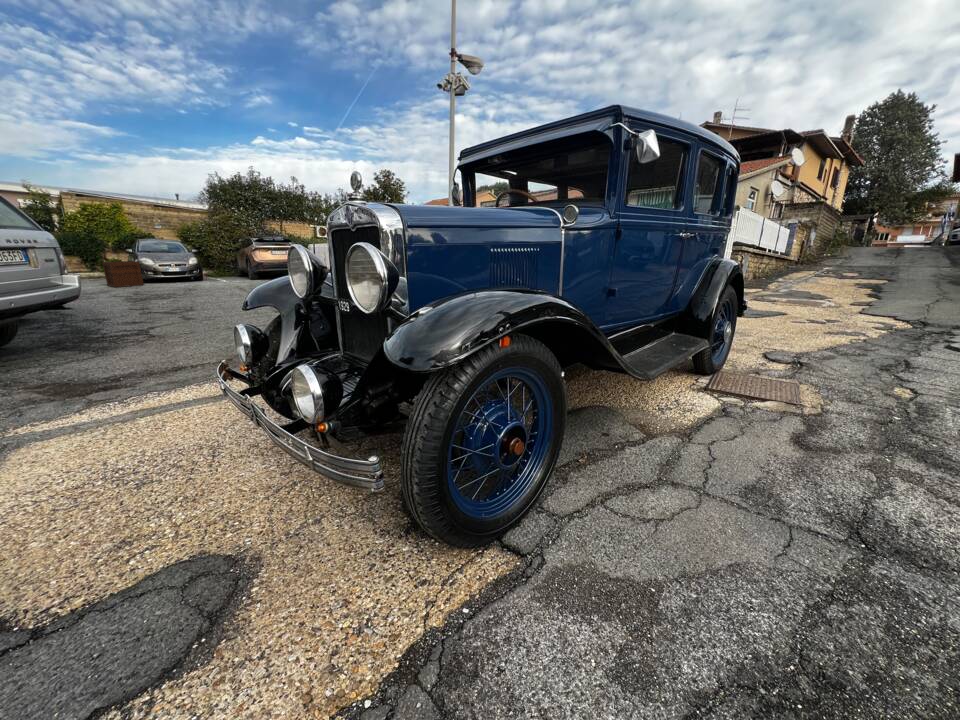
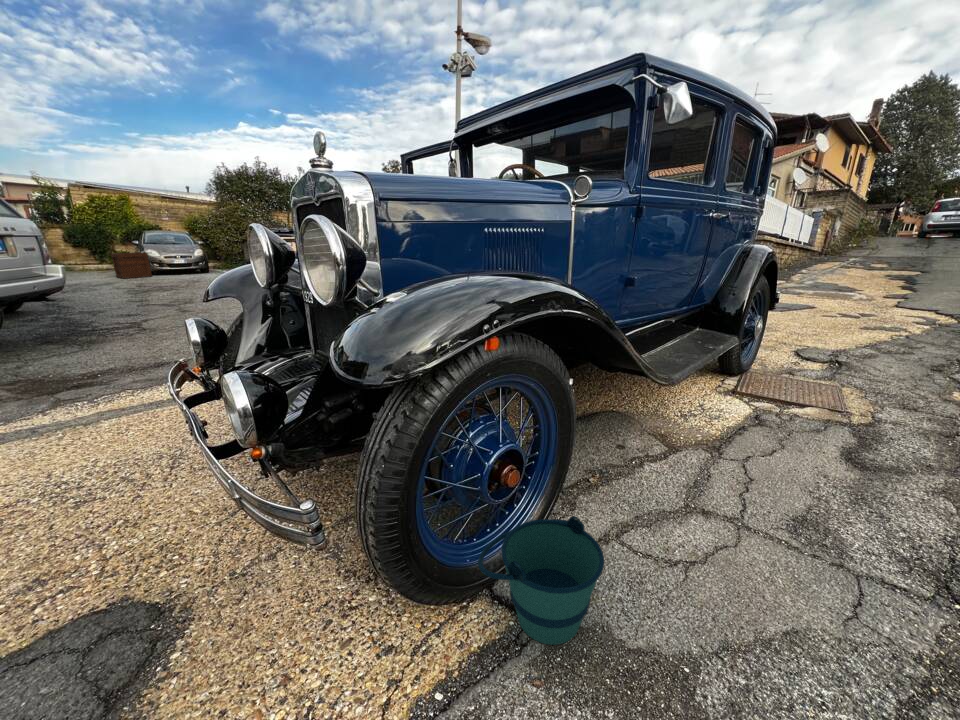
bucket: none [492,478,591,576] -> present [478,516,604,645]

